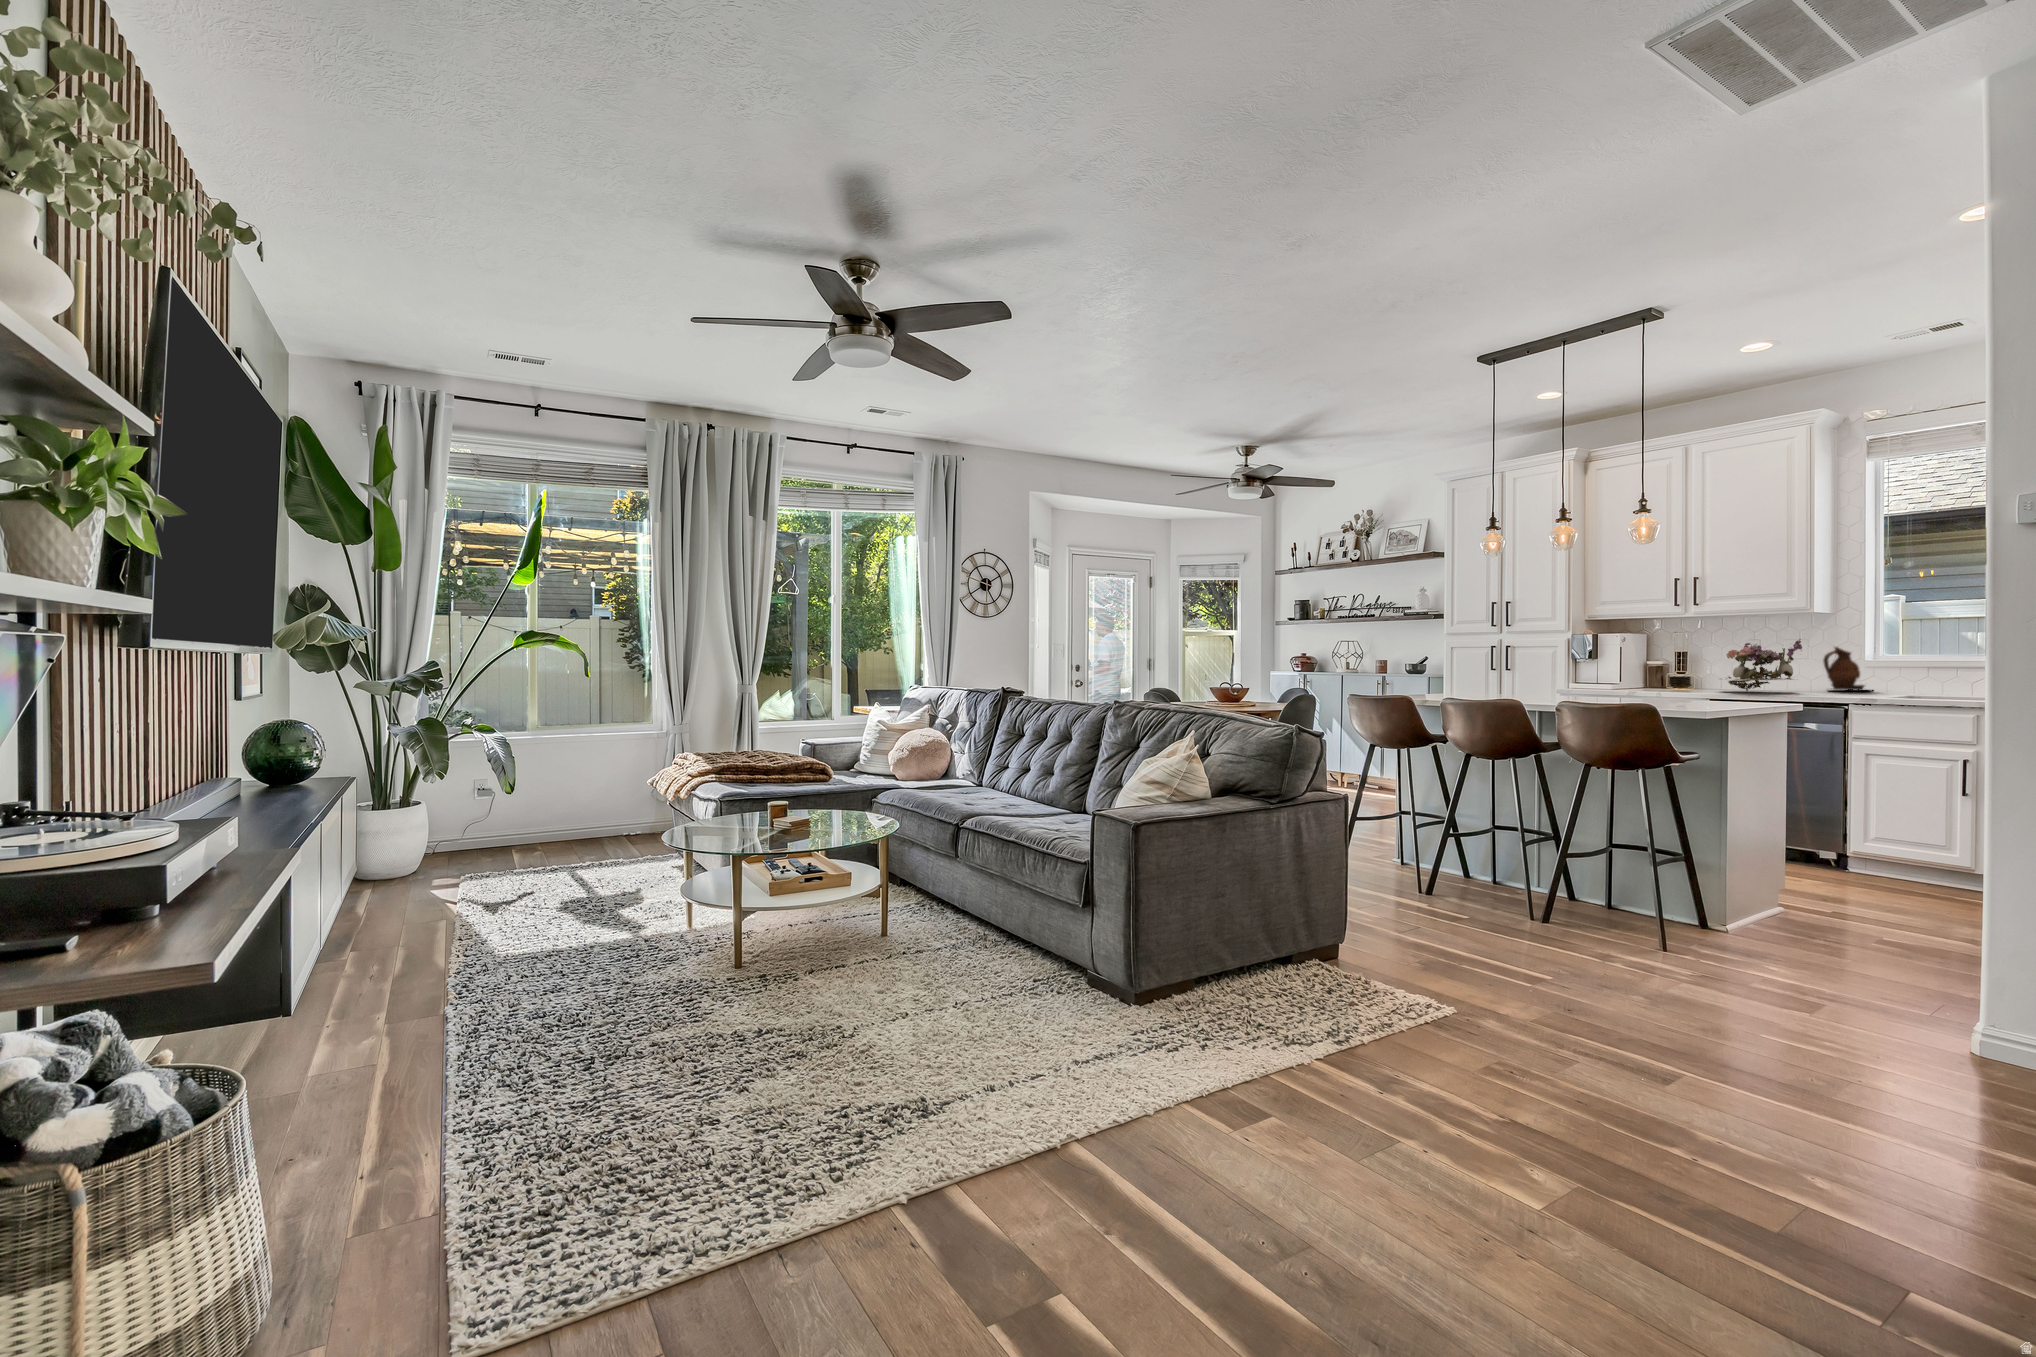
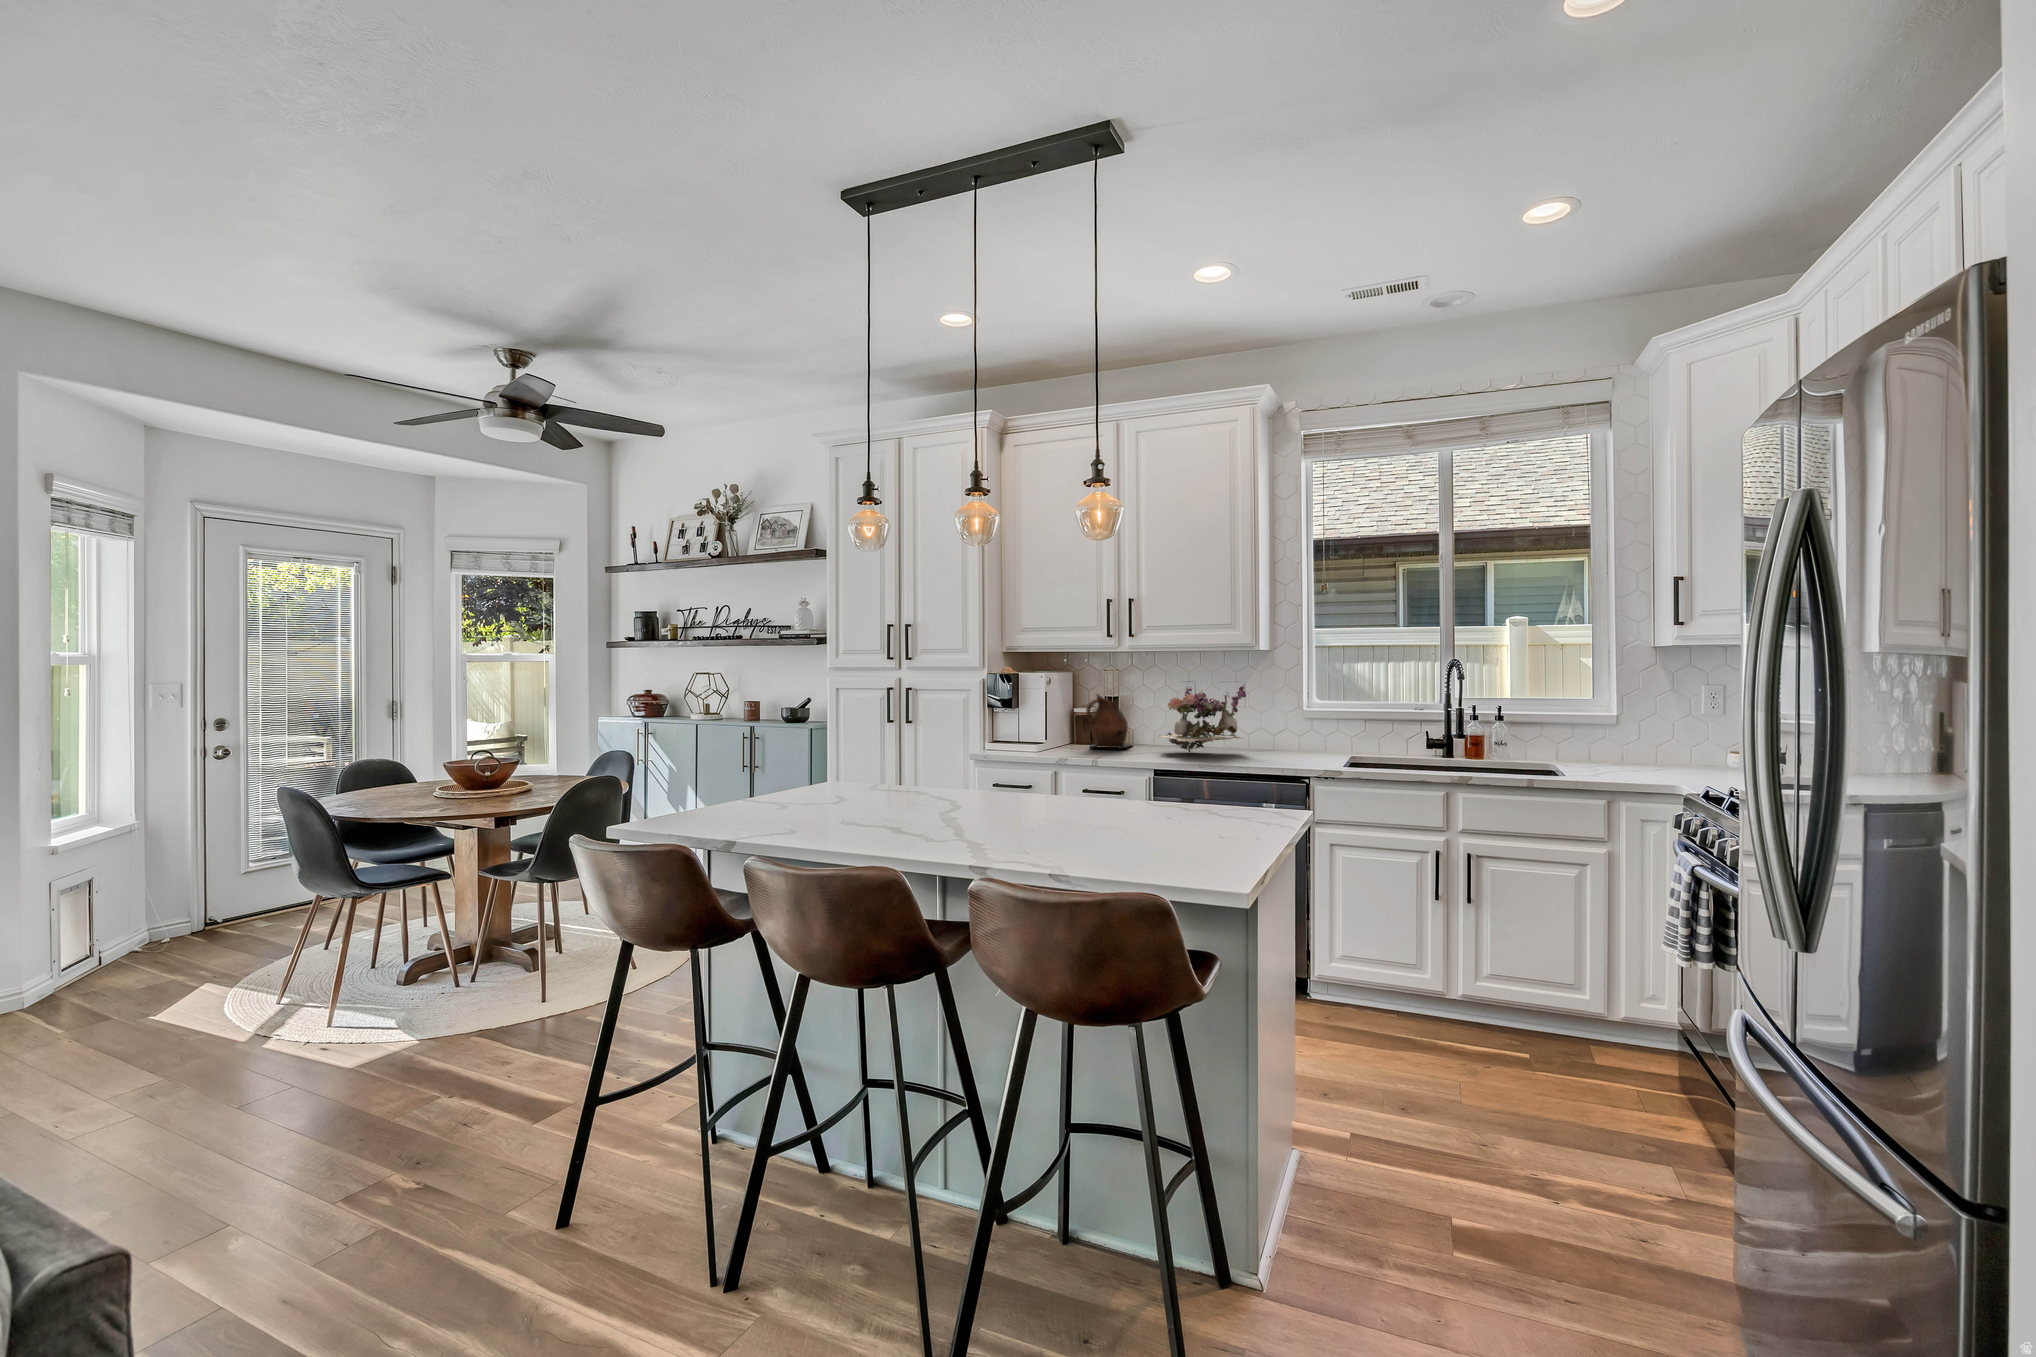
ceramic pitcher: present [1823,647,1867,691] -> present [1086,694,1130,748]

